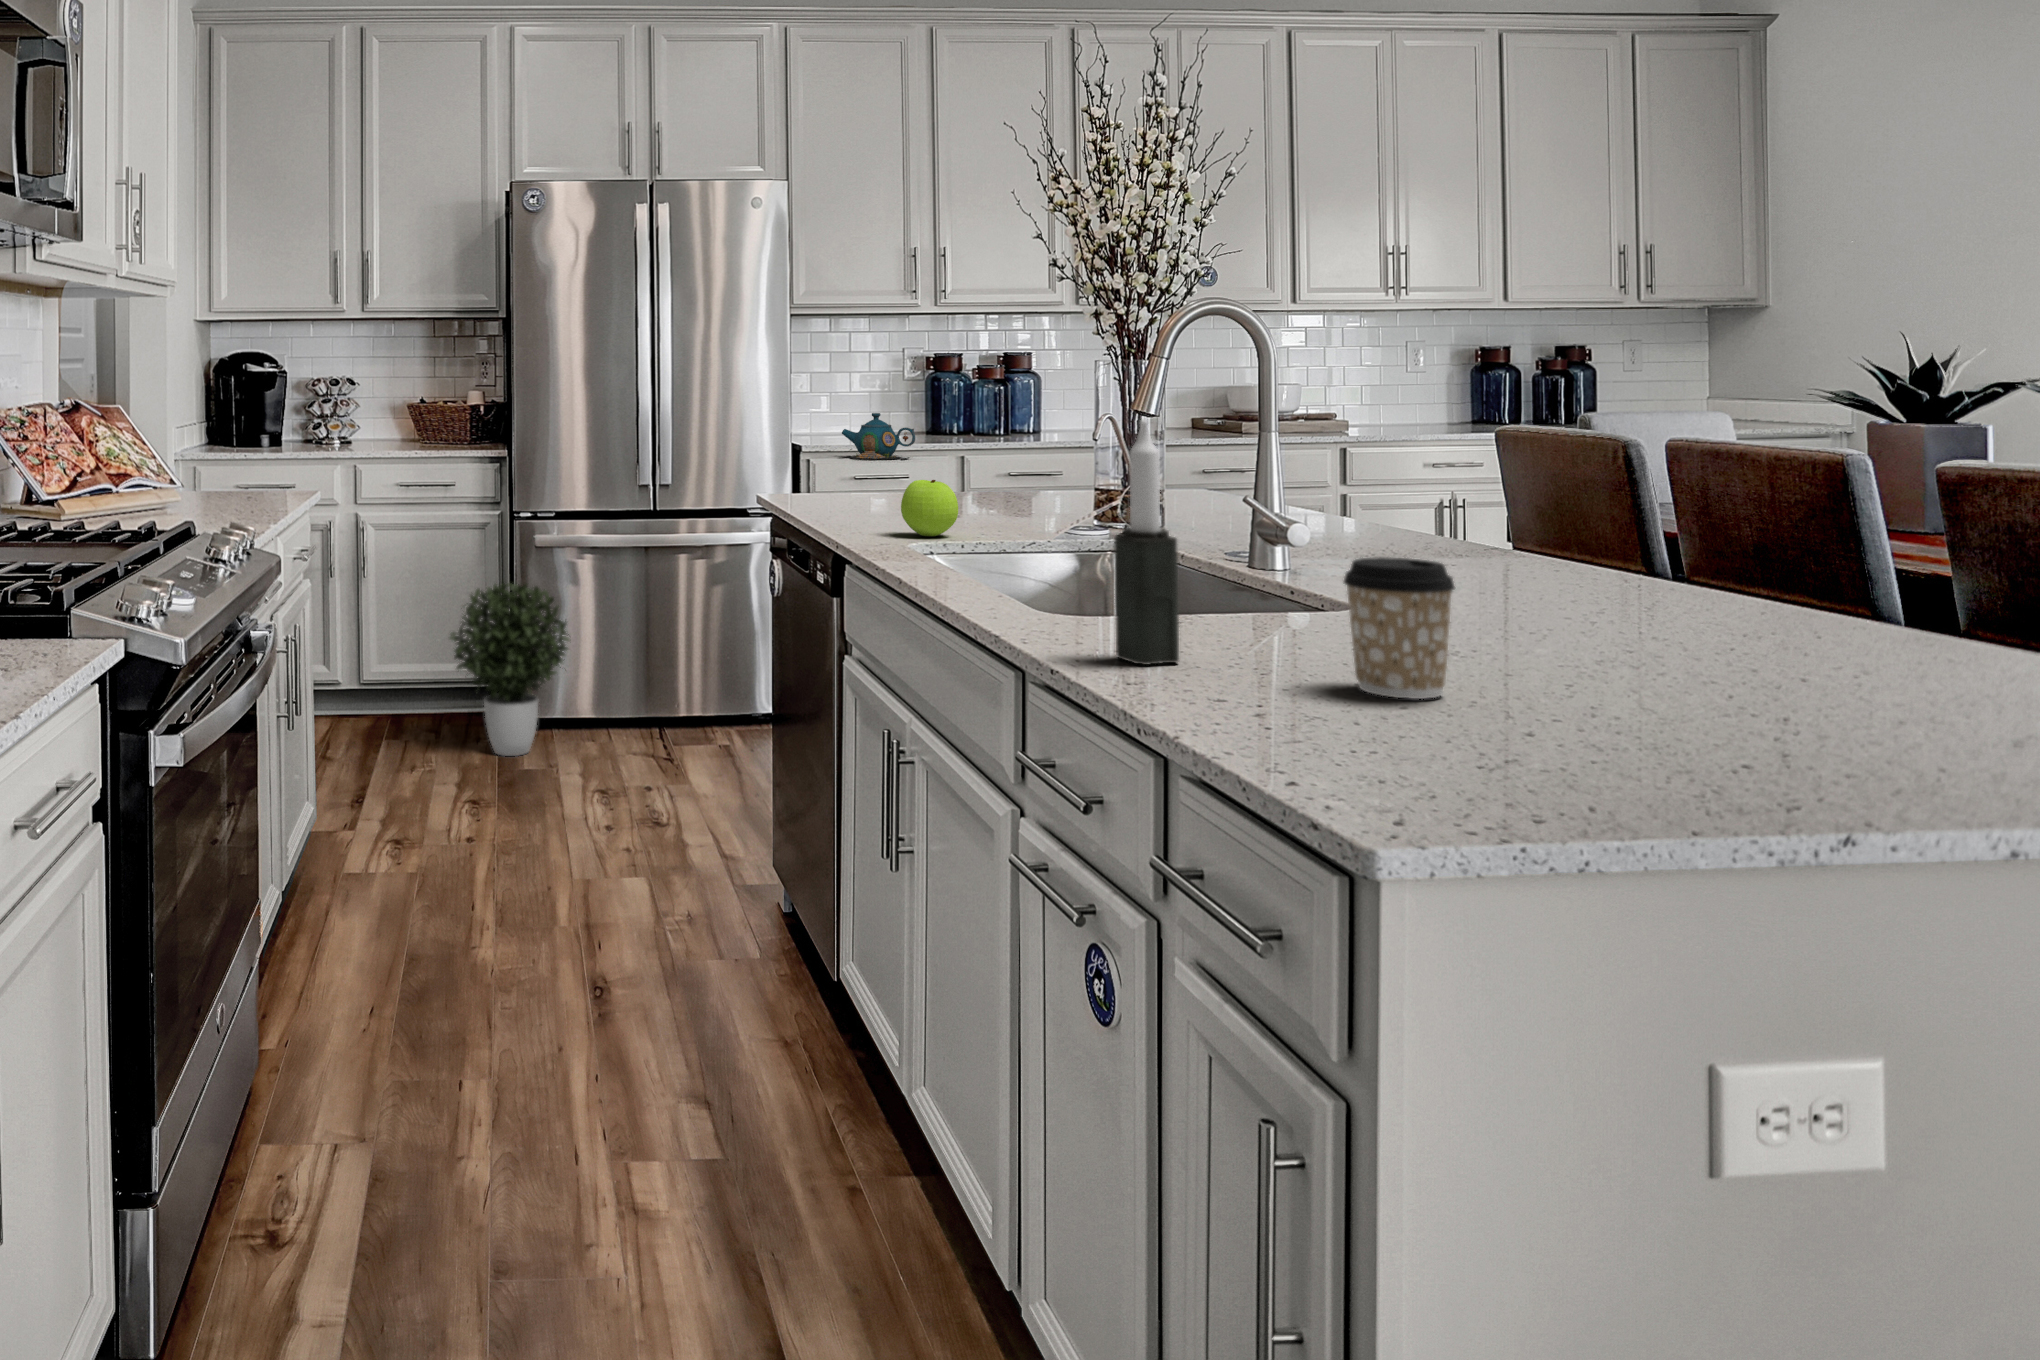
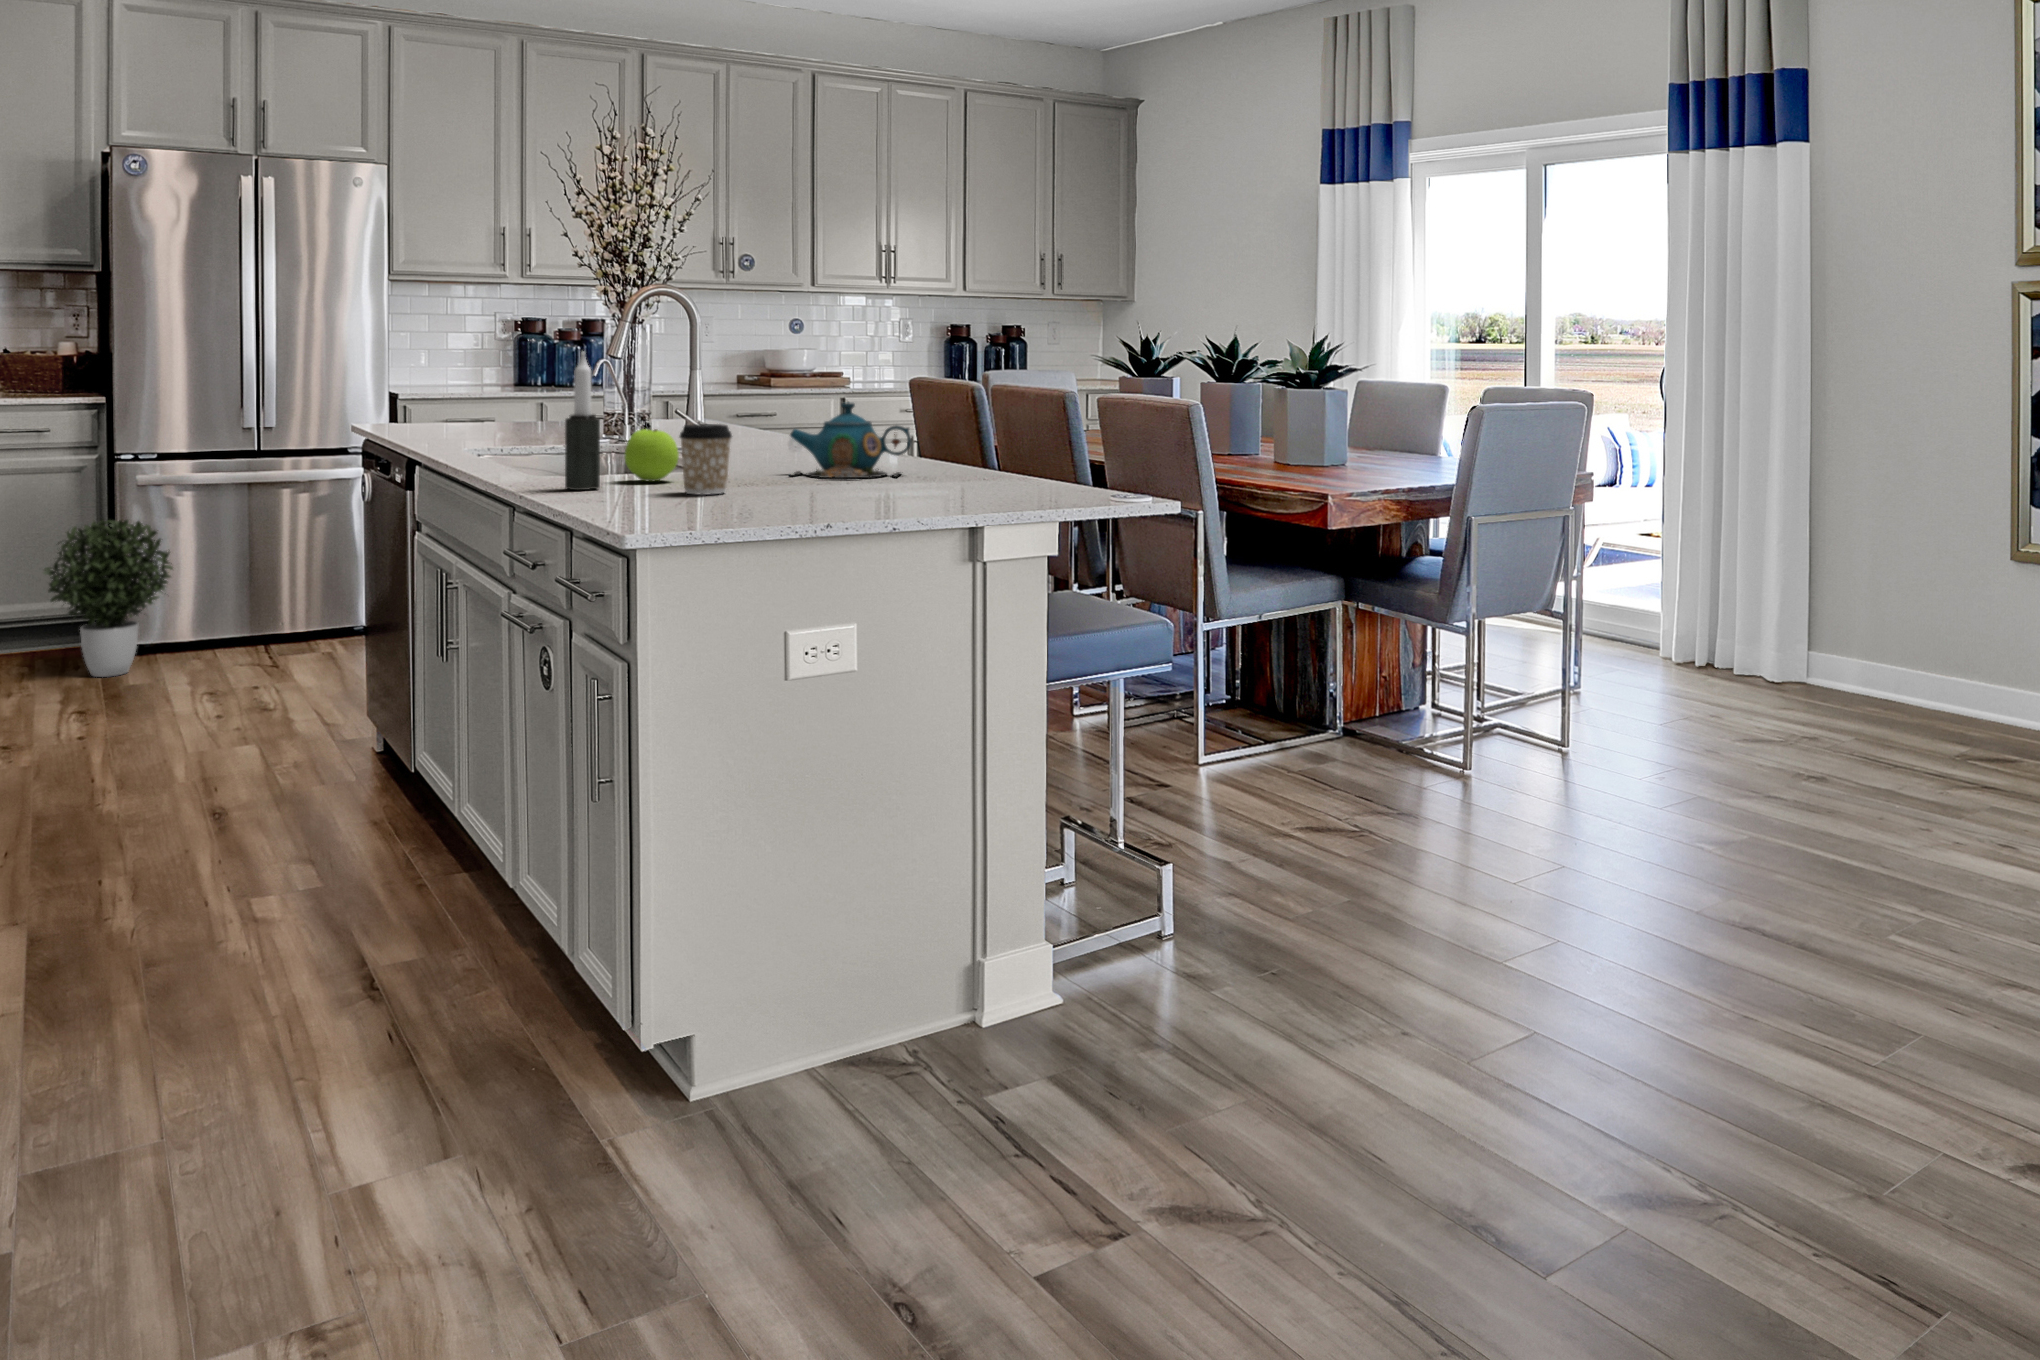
teapot: present [840,413,915,460] -> present [790,402,911,479]
apple: present [901,480,958,536] -> present [624,429,679,482]

